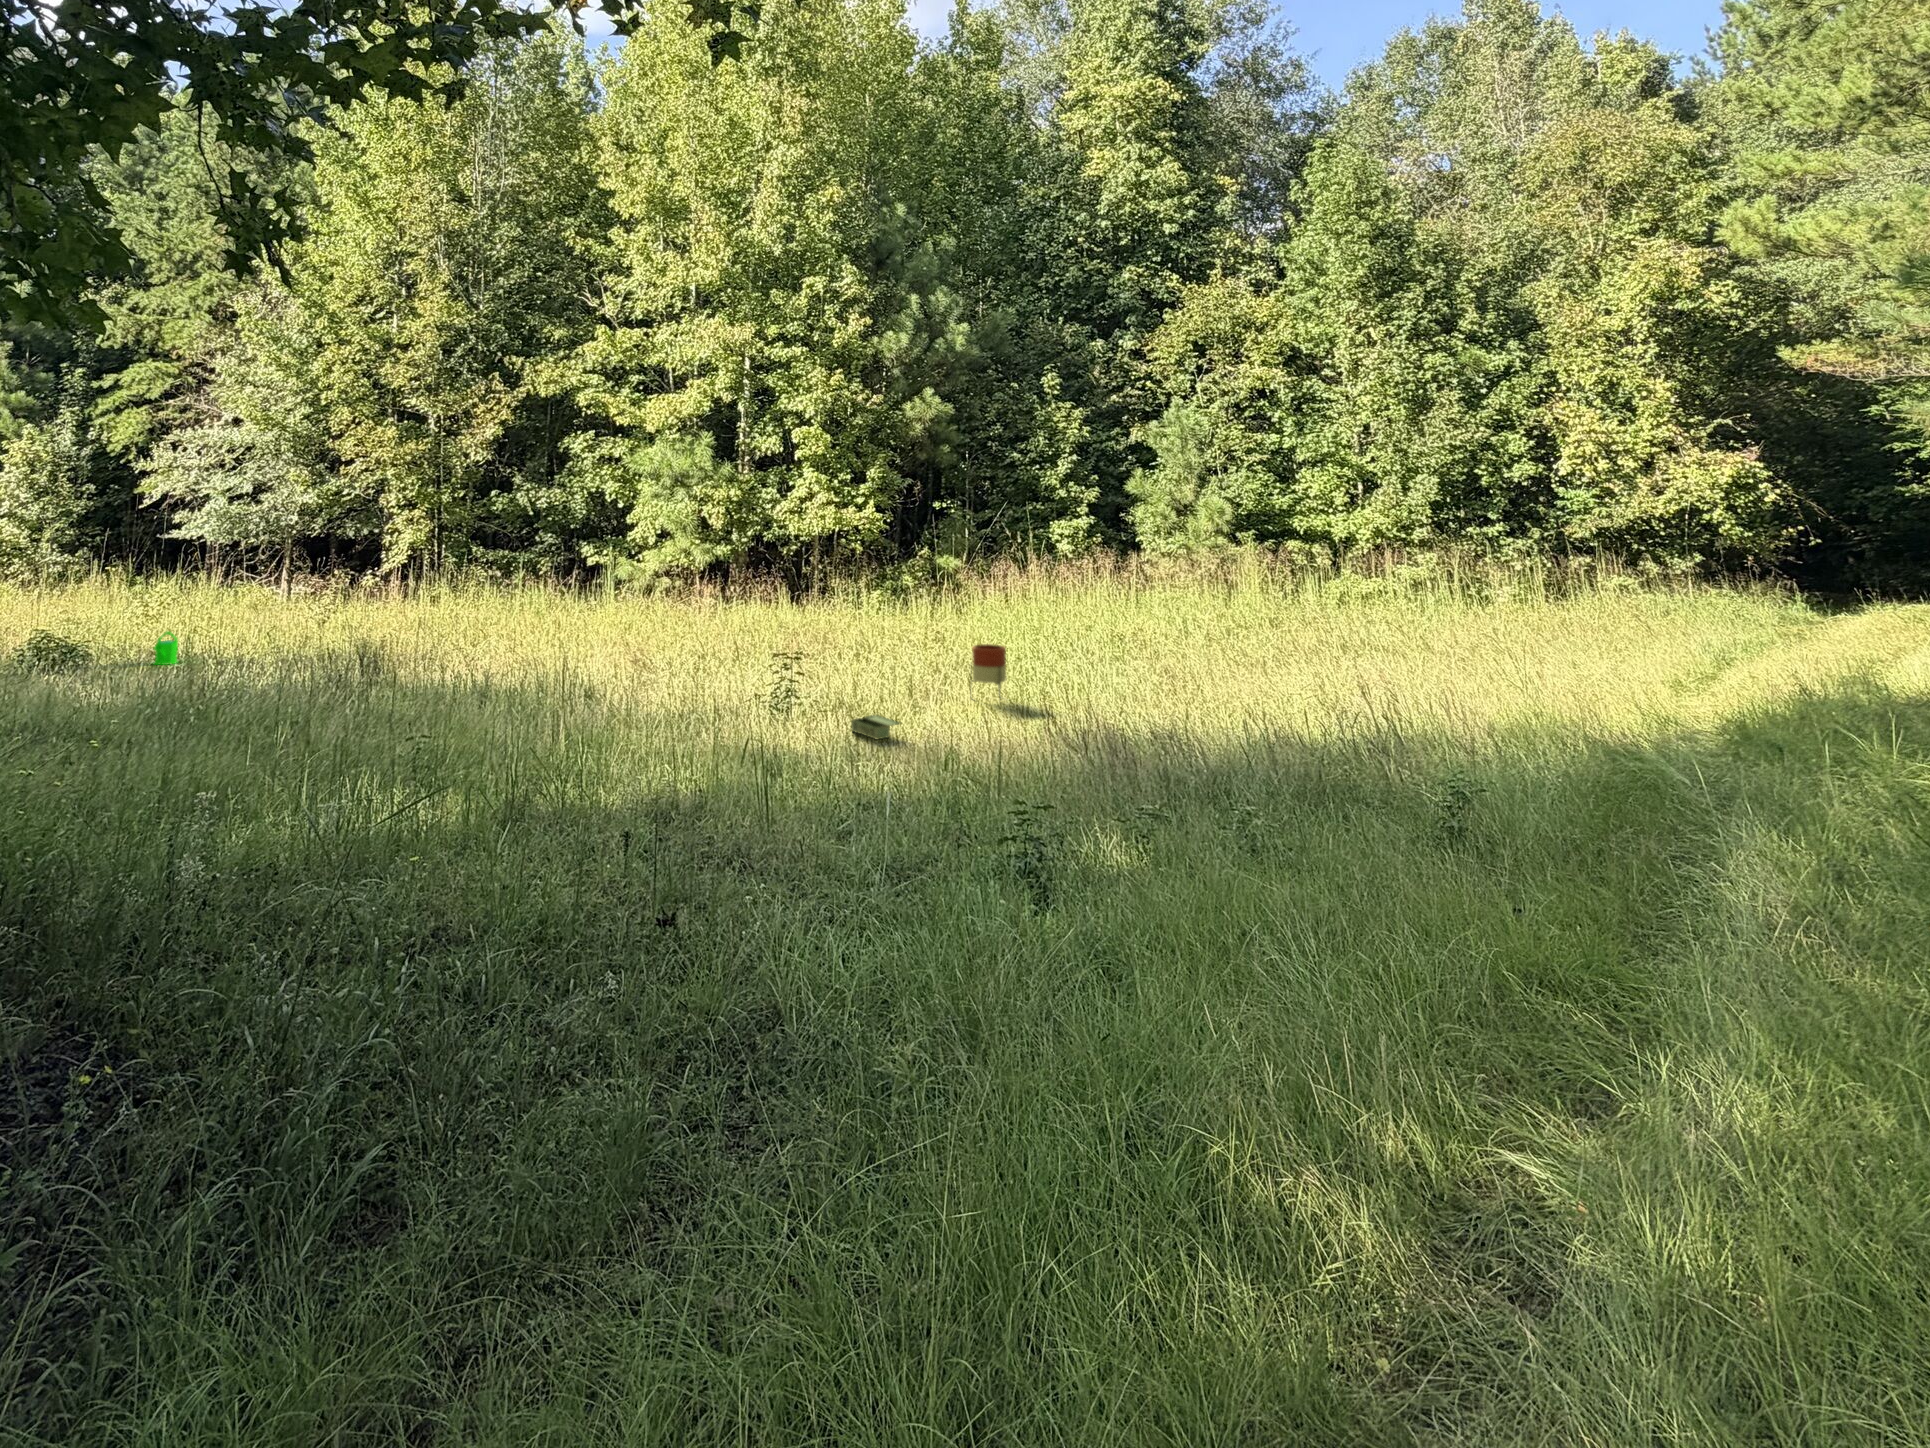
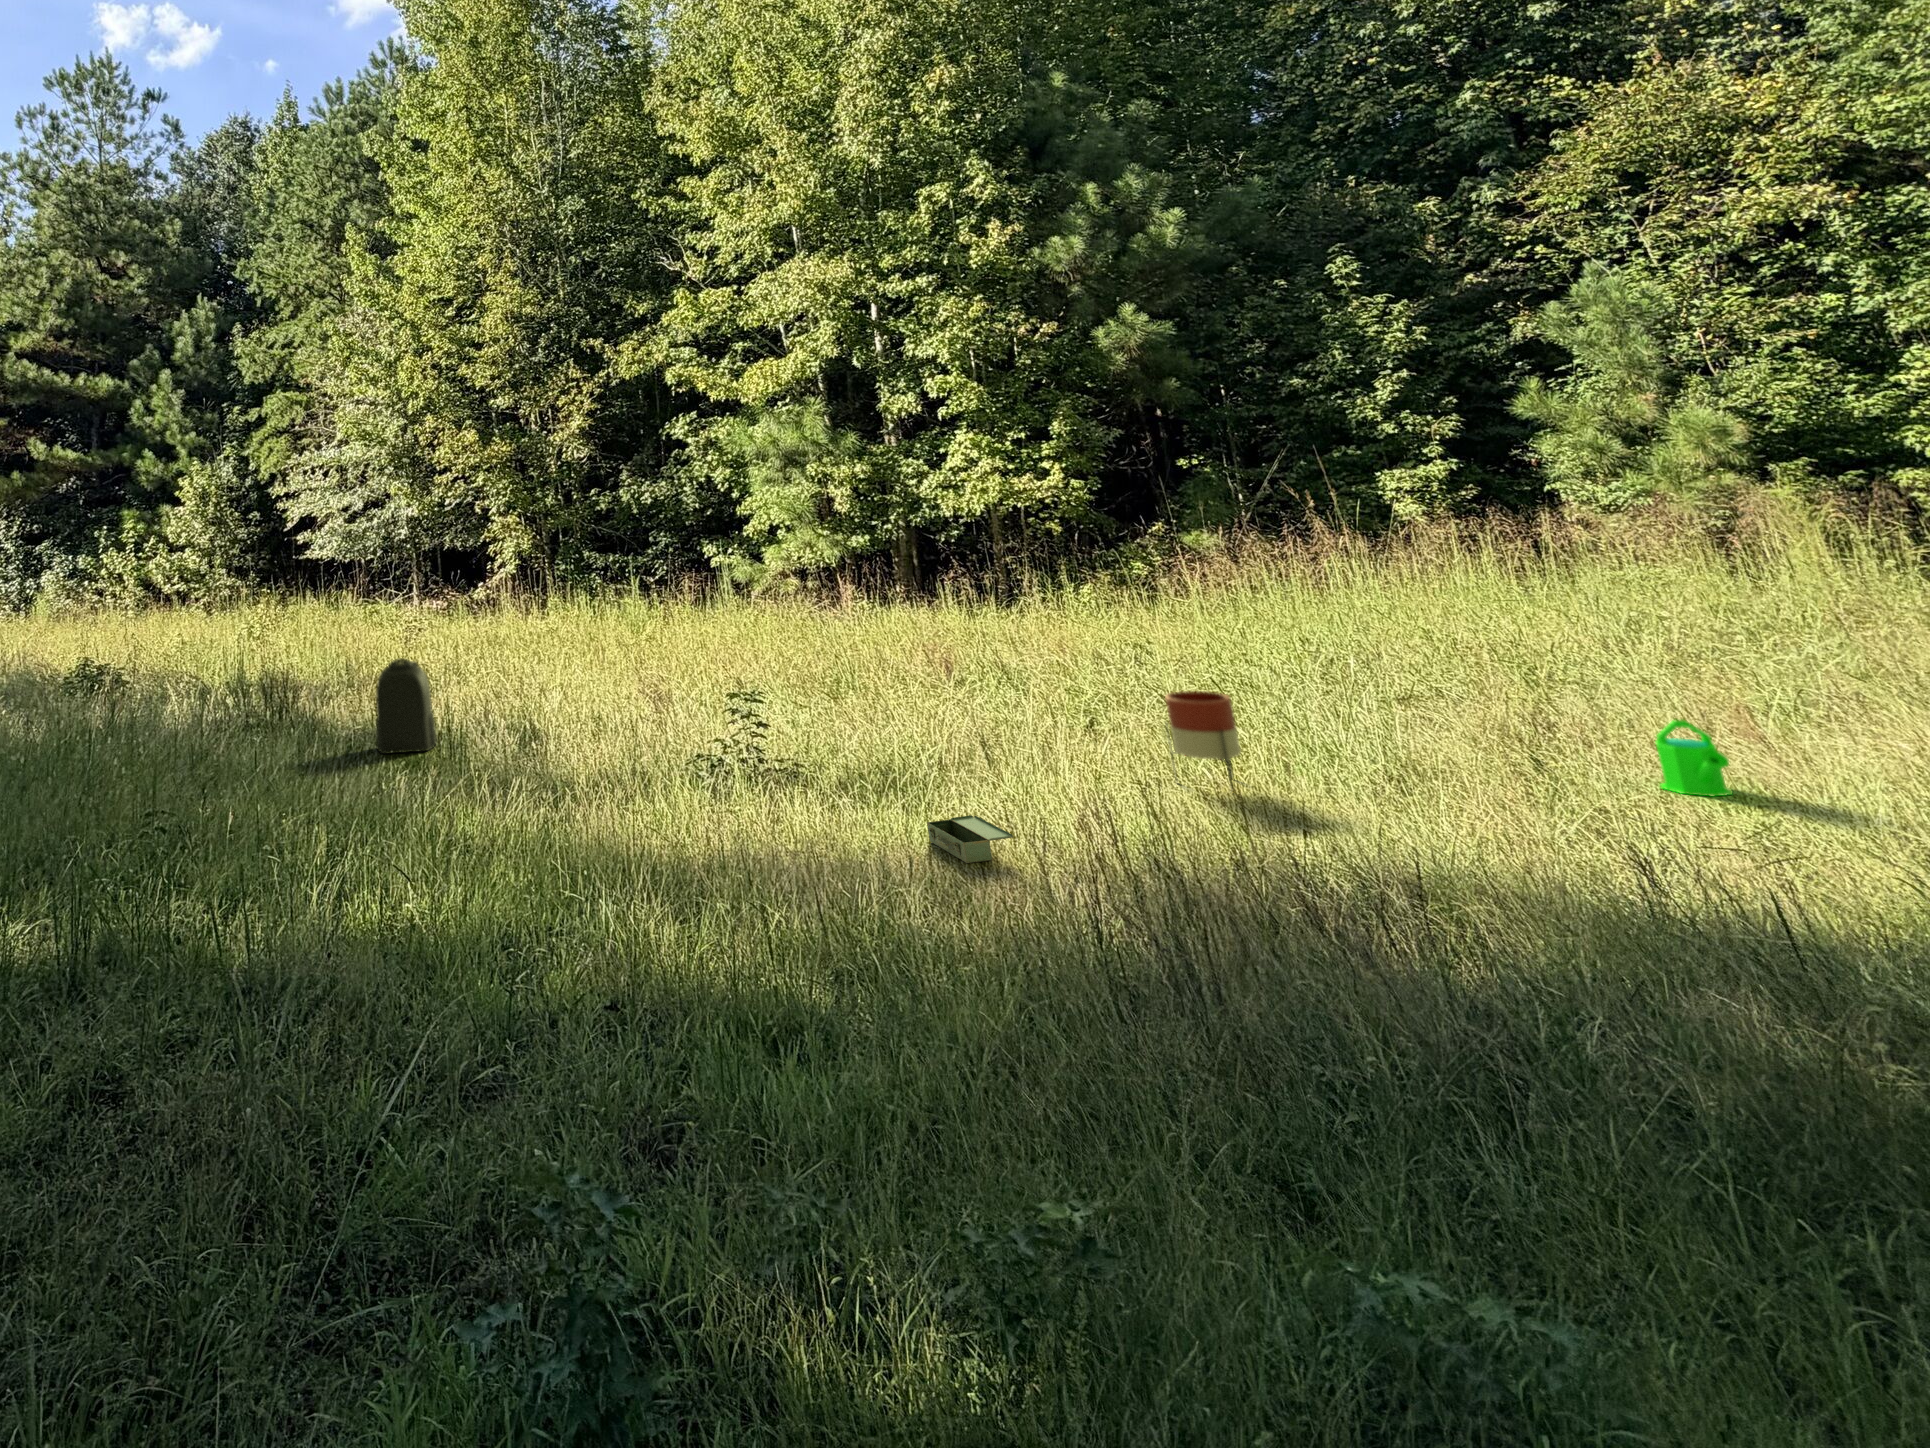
backpack: none [409,621,462,698] -> present [376,658,437,754]
watering can: present [154,631,178,665] -> present [1656,720,1733,796]

